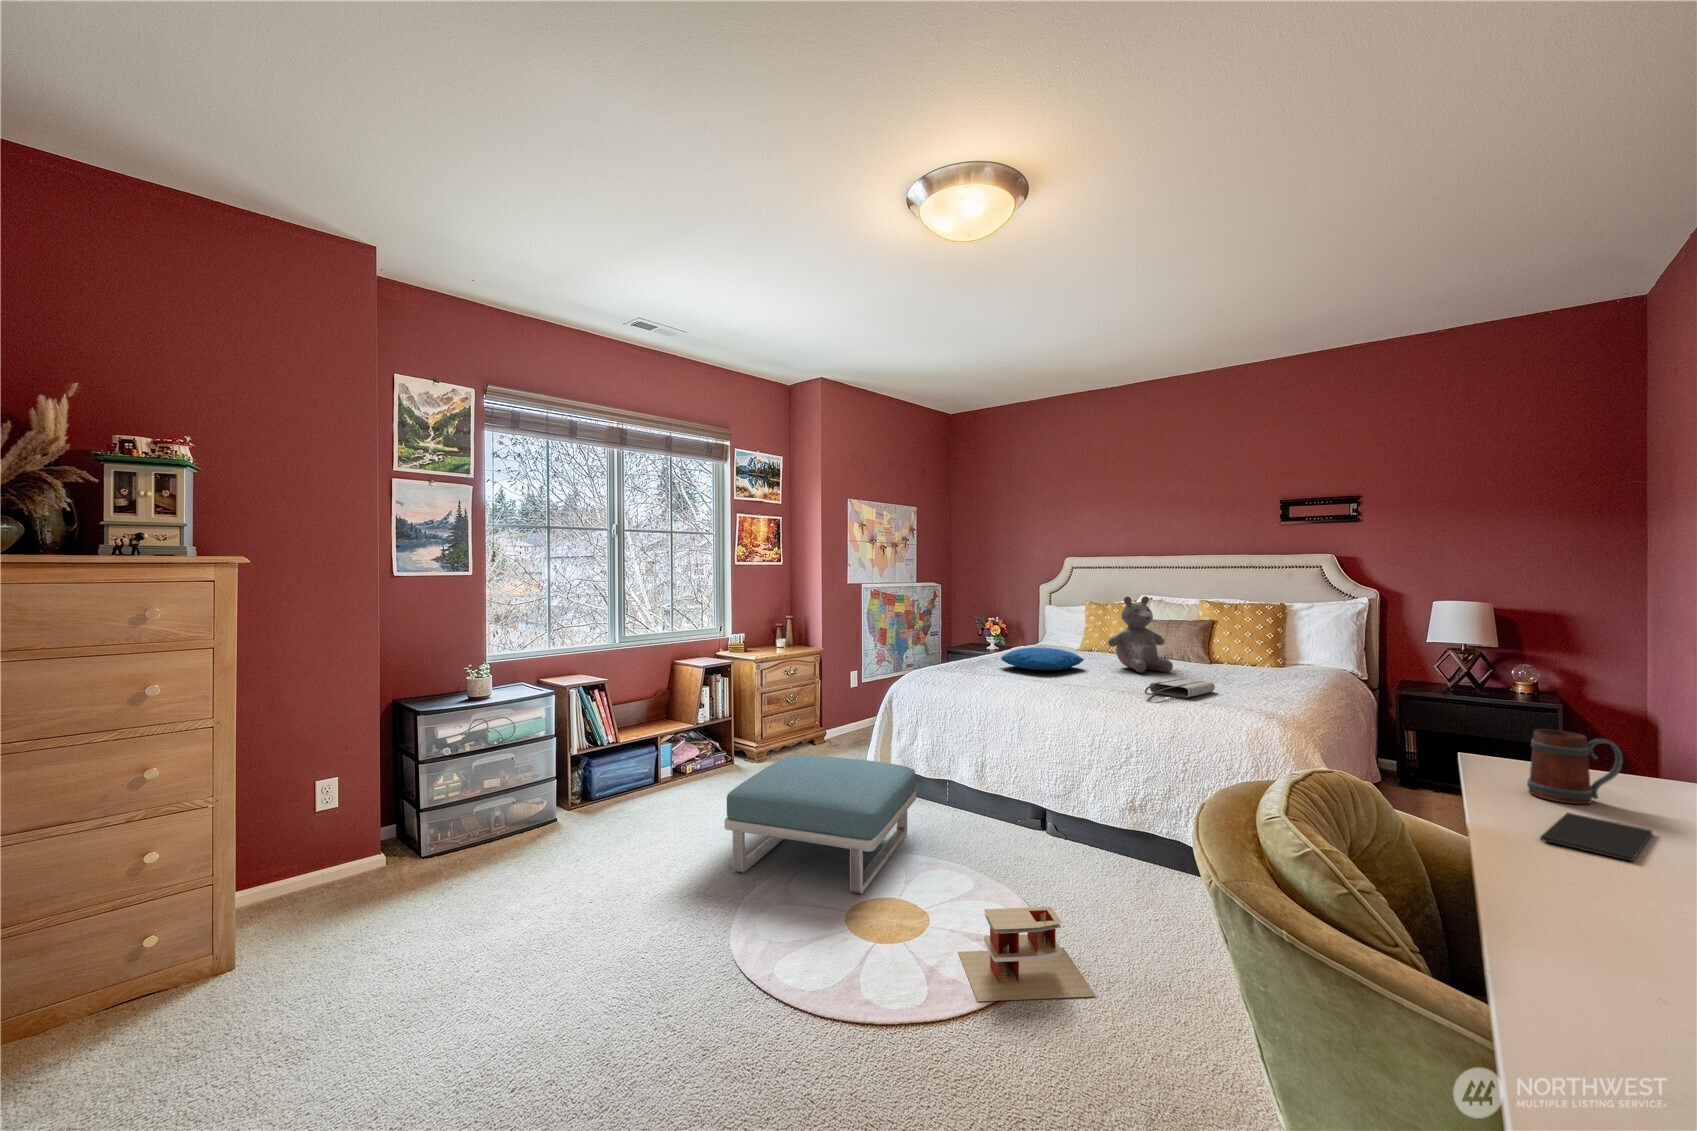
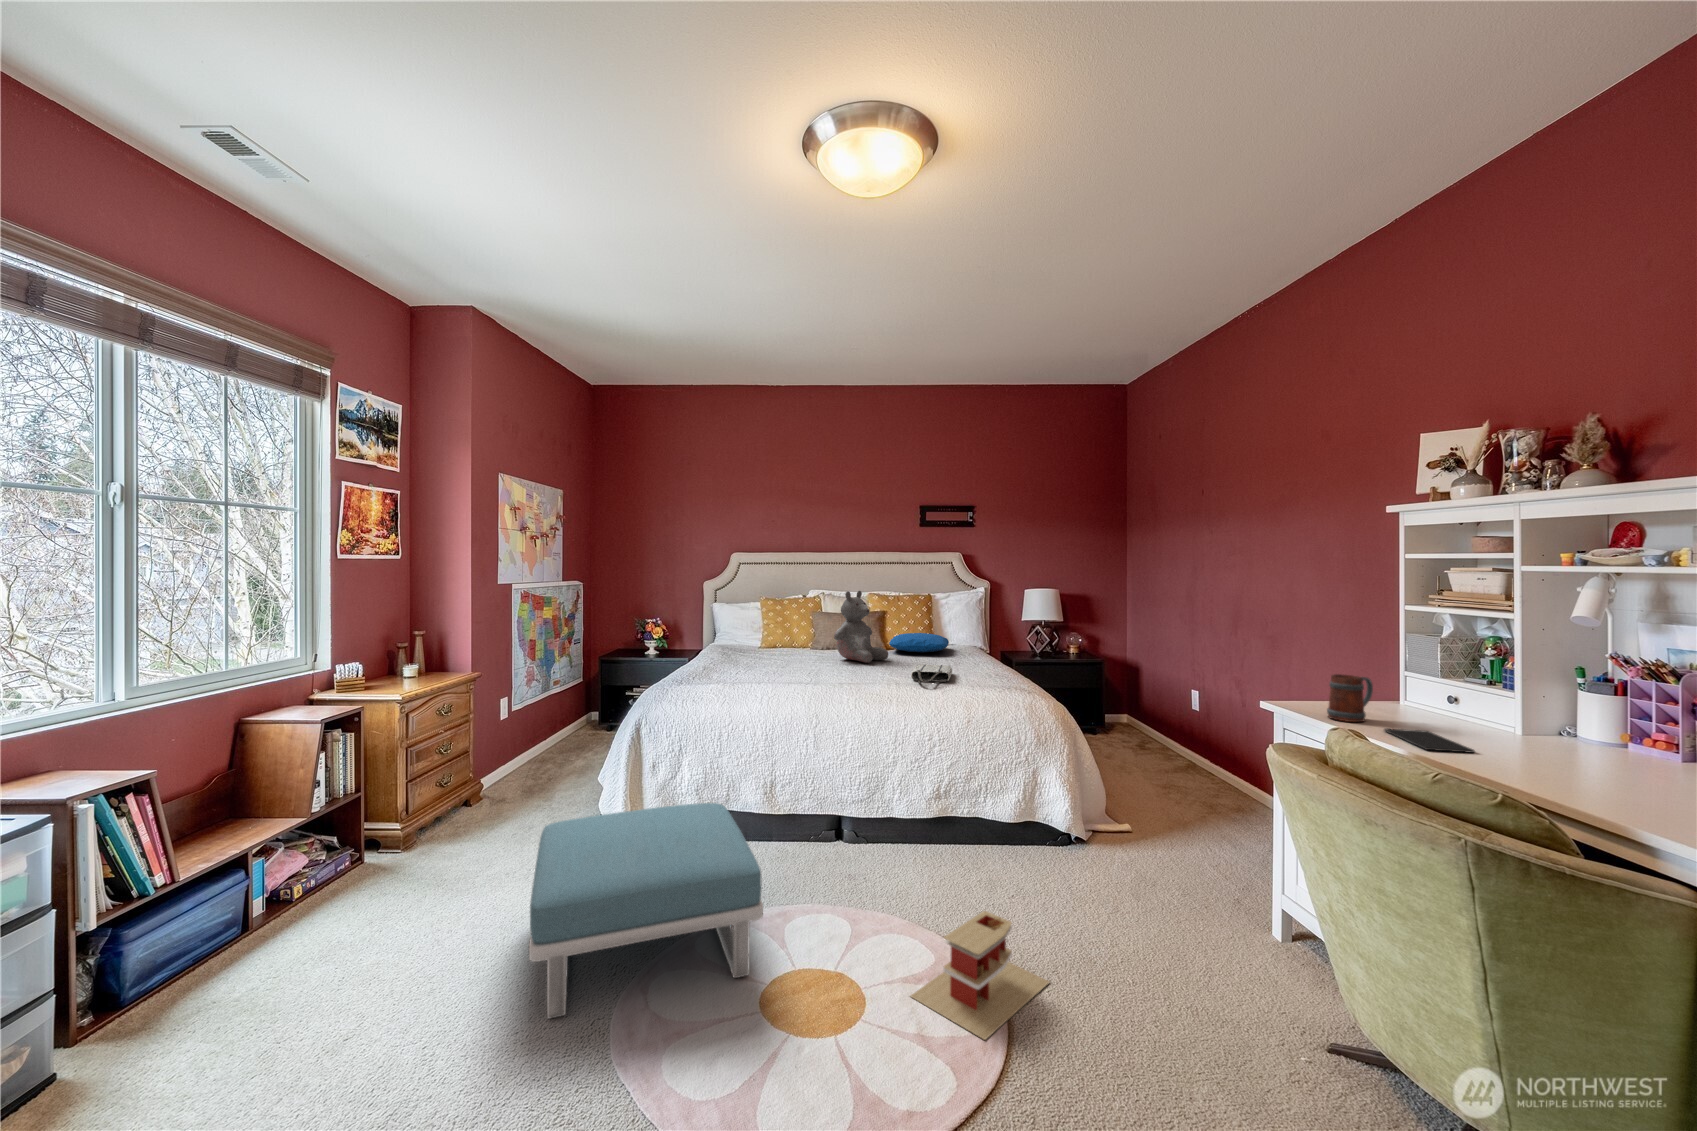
pillow: present [1001,648,1084,670] -> present [889,633,949,653]

